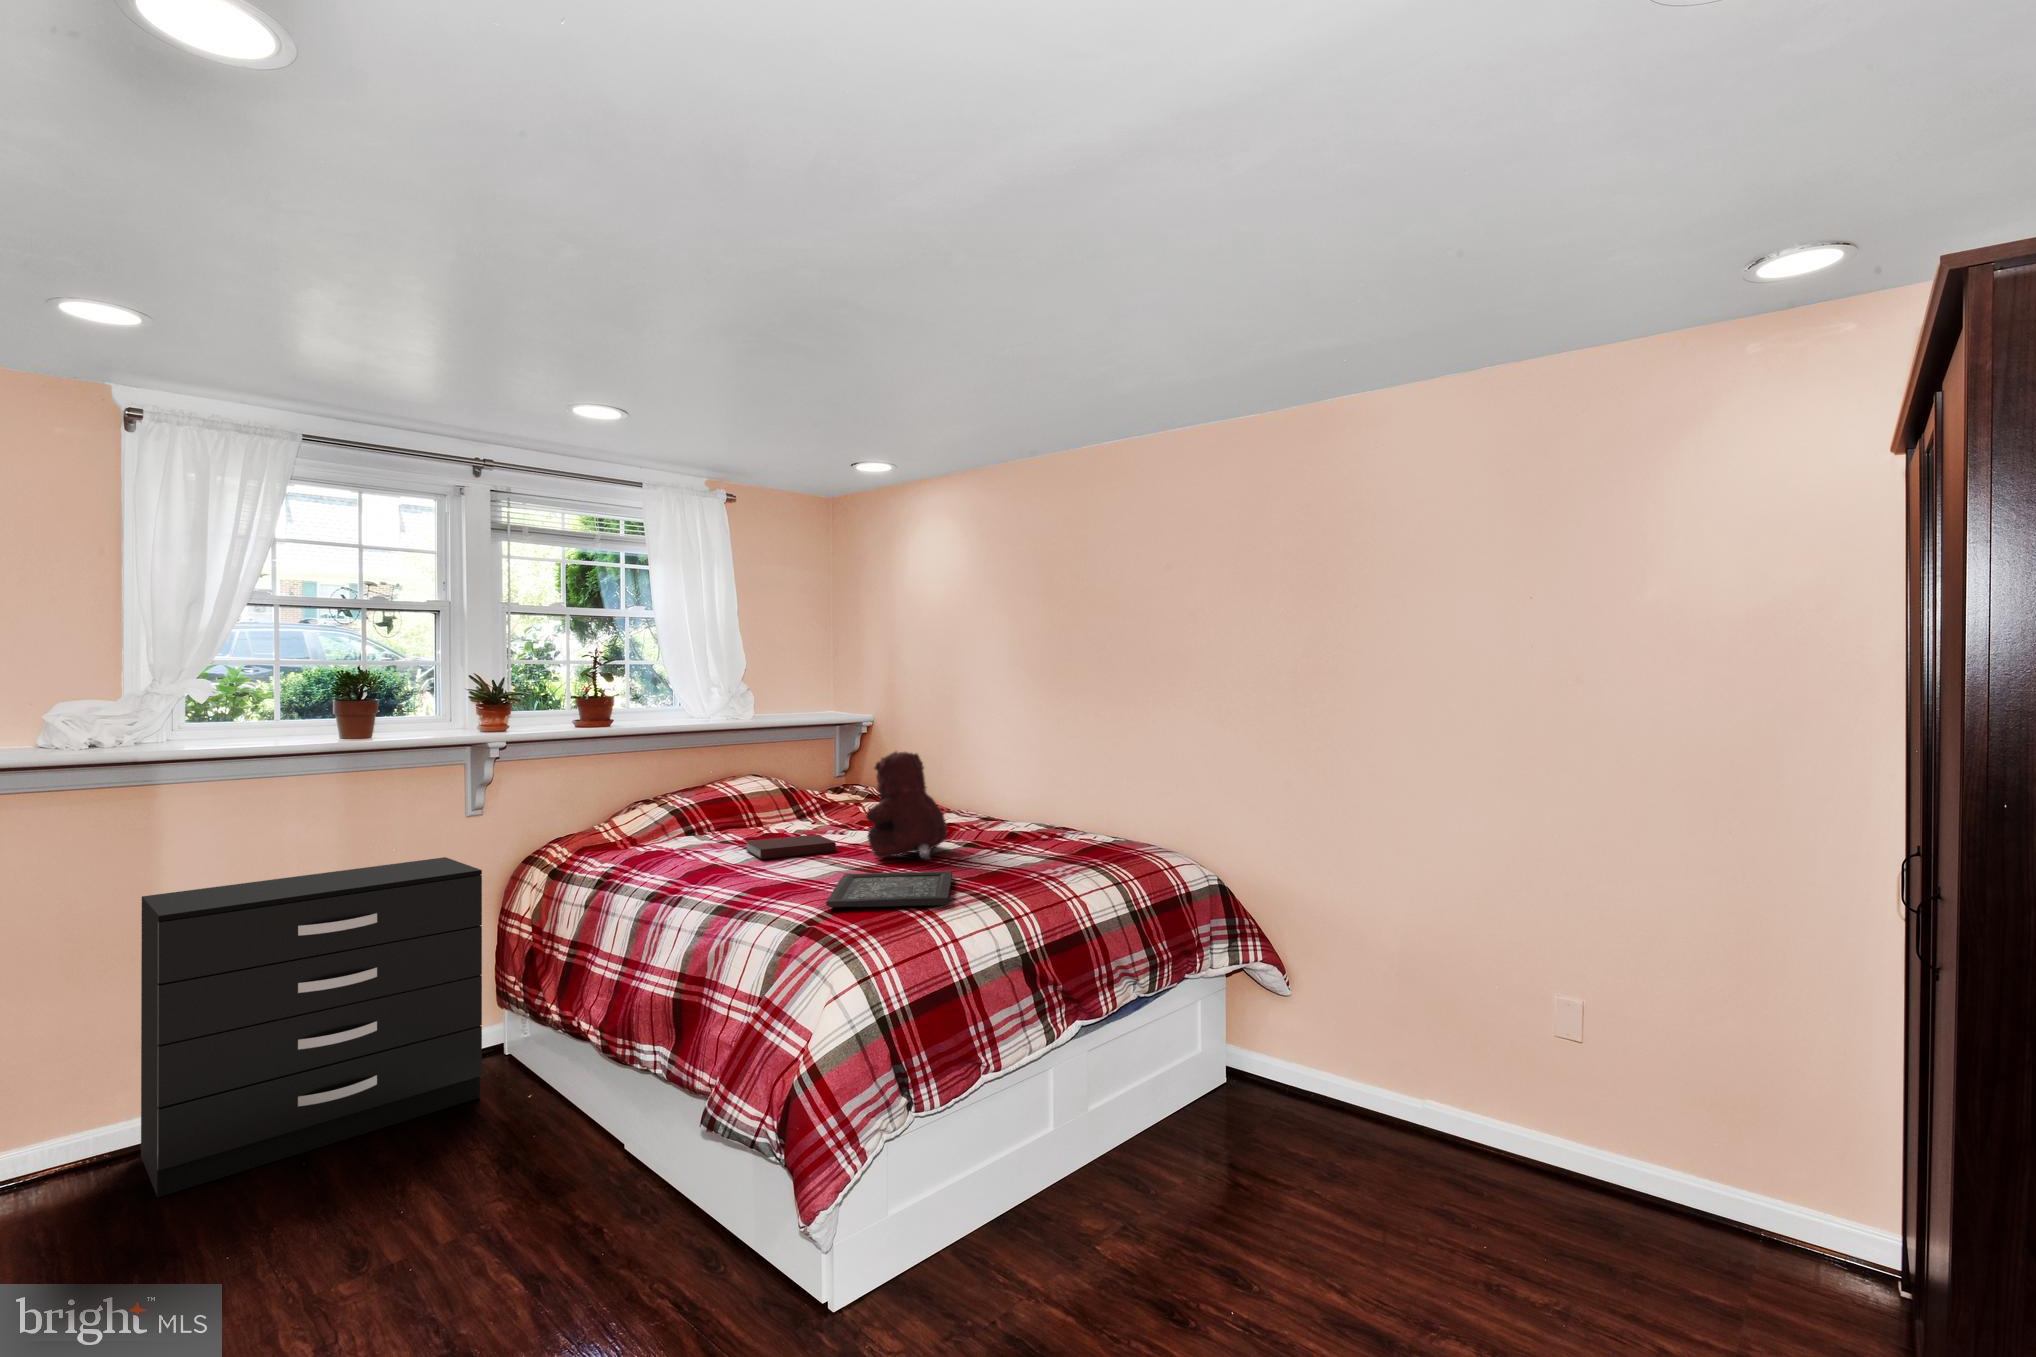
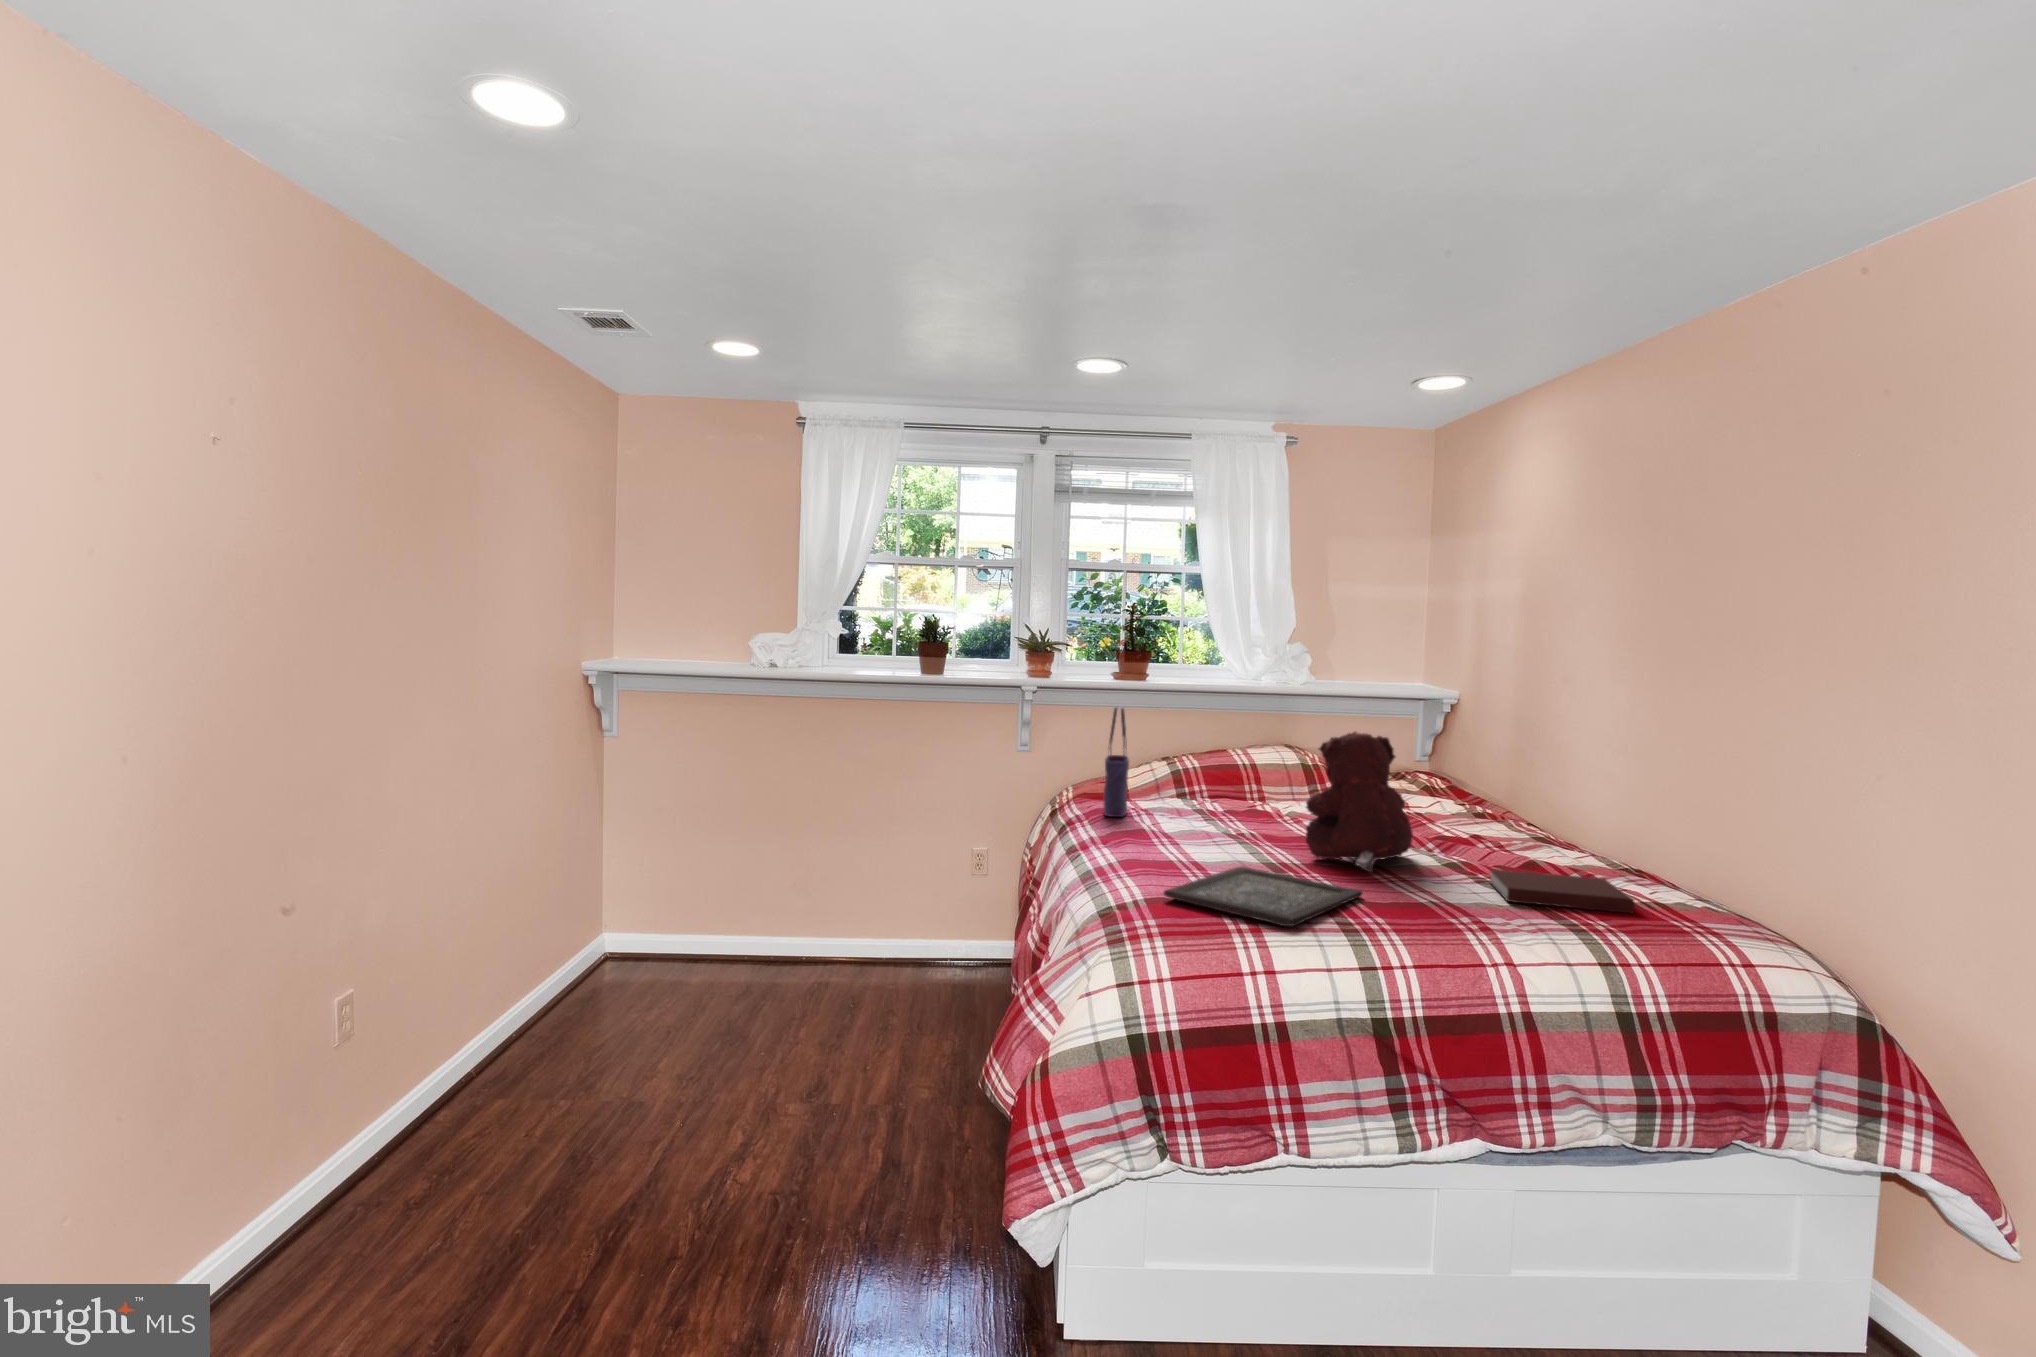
tote bag: none [639,751,668,861] -> present [1104,706,1129,817]
notebook: present [746,835,836,859] -> present [1489,869,1634,913]
dresser: present [141,857,482,1197] -> none [764,778,984,998]

